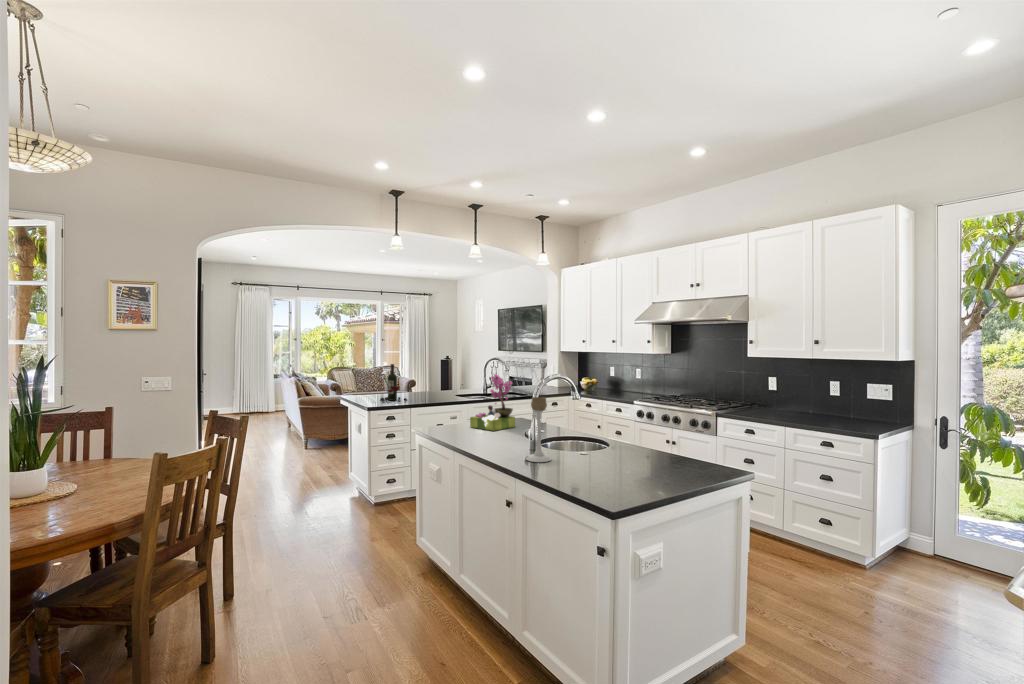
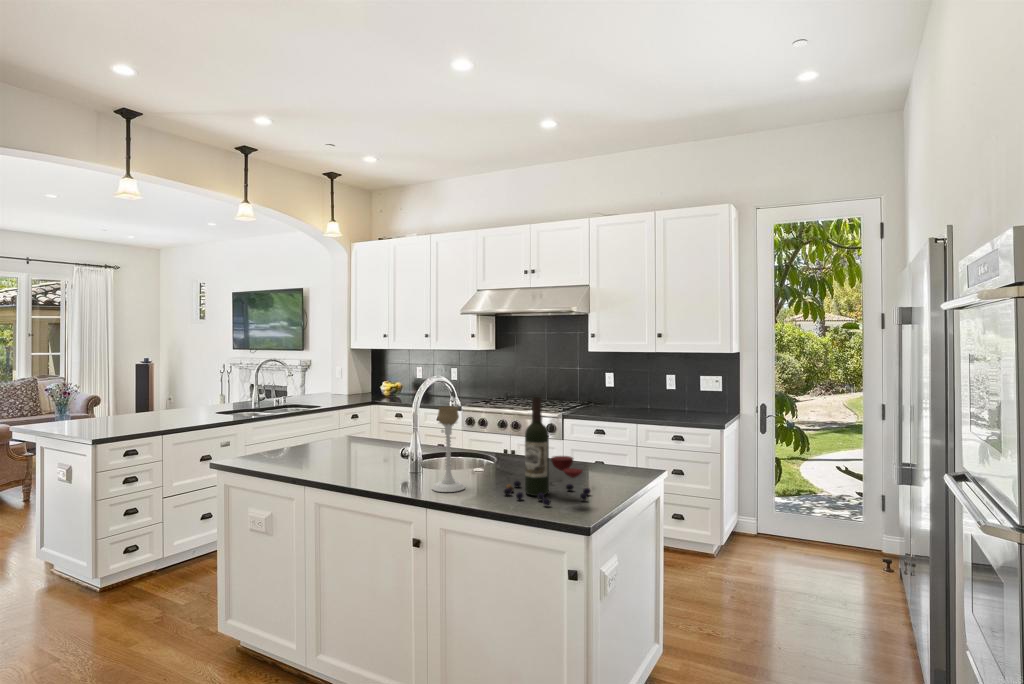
wine bottle: present [380,364,407,402] -> present [504,397,590,505]
flower arrangement: present [470,374,515,431] -> none [300,378,362,457]

